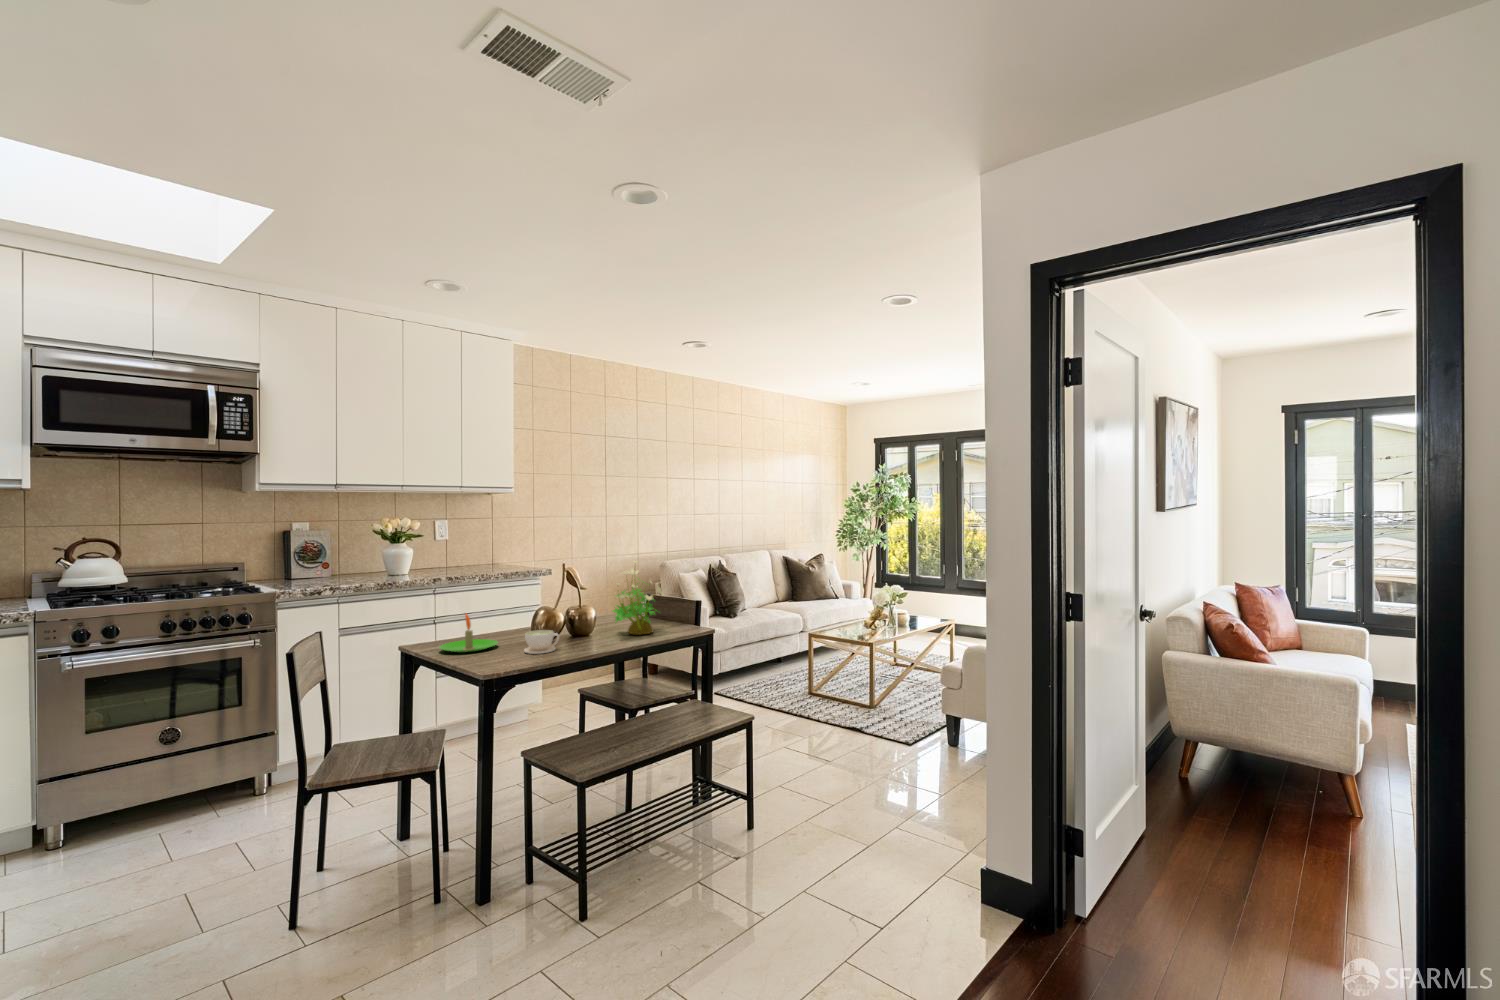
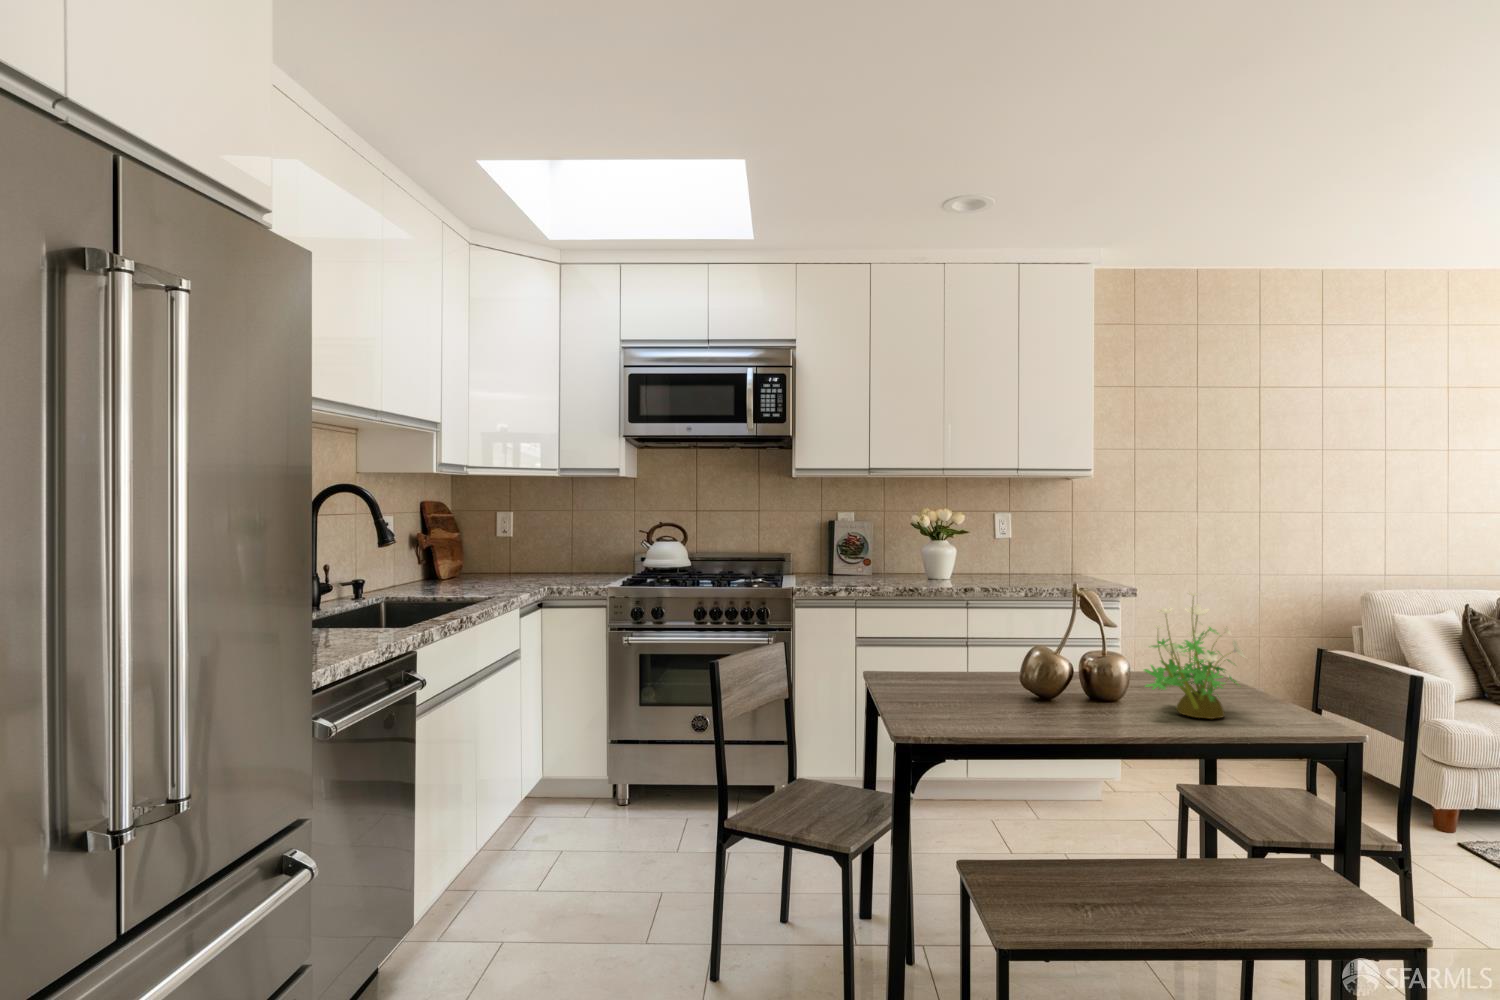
candle: present [439,614,498,653] -> none [899,641,976,695]
coffee cup: present [524,630,559,654] -> none [992,681,1046,717]

